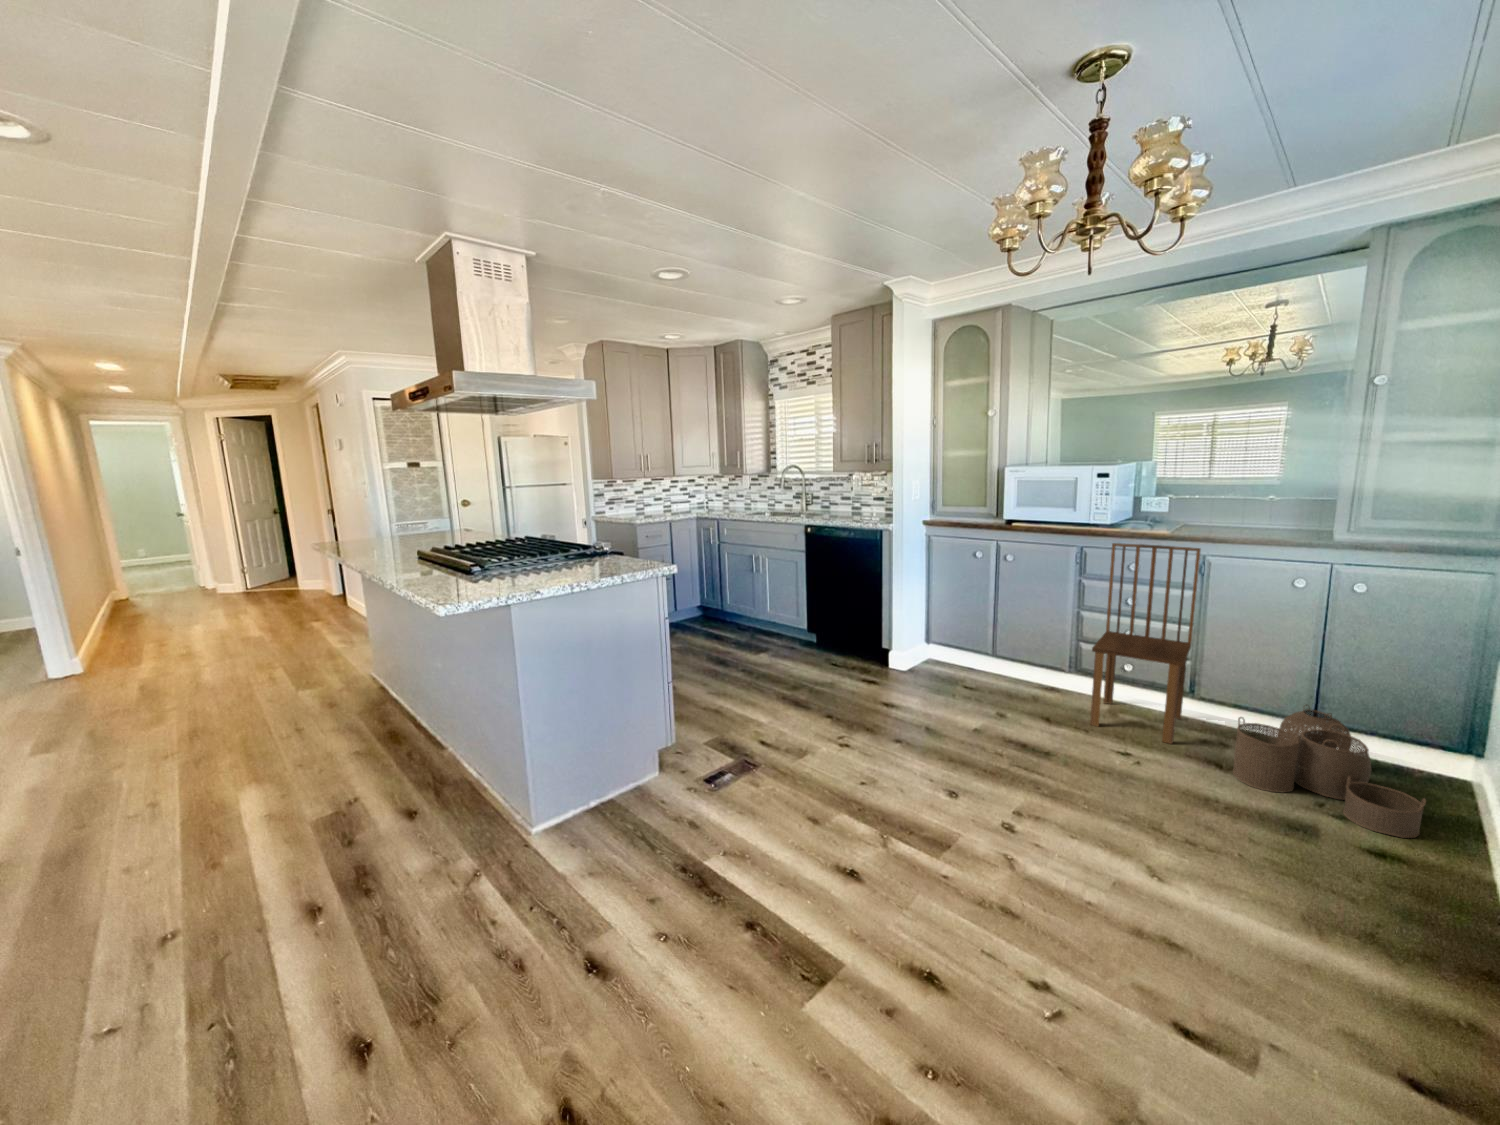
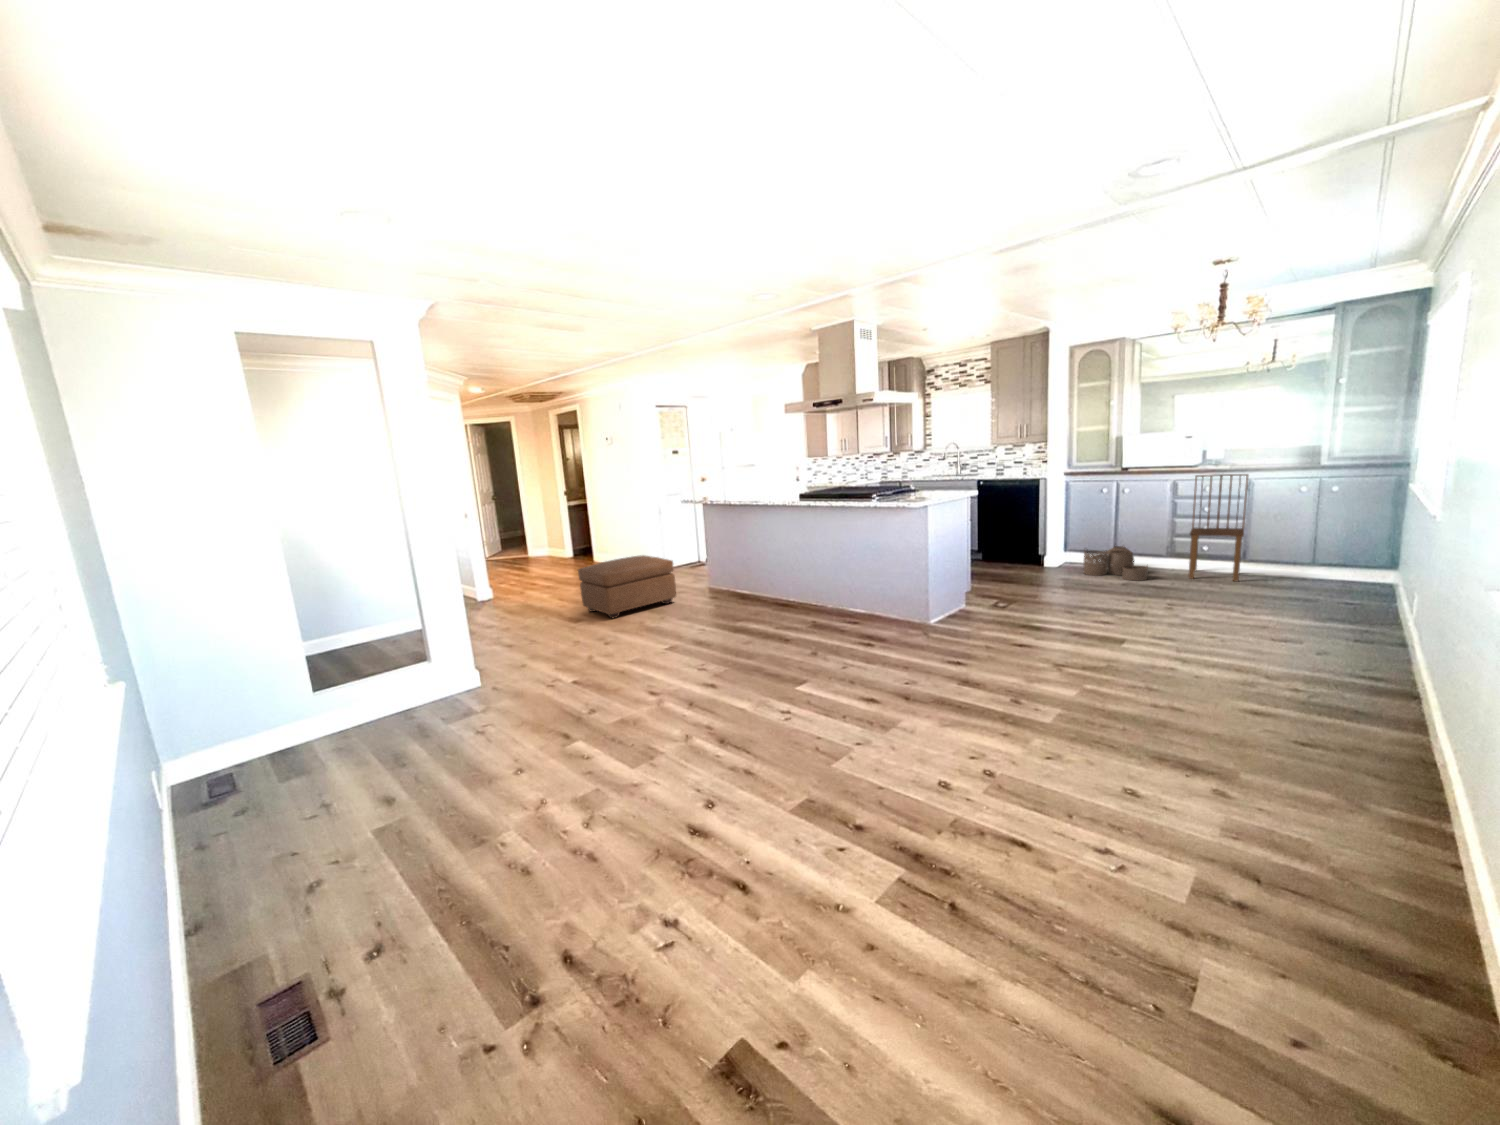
ottoman: none [79,627,272,746] -> present [578,555,676,618]
woven basket: present [1233,705,1426,838] -> present [1084,546,1148,581]

